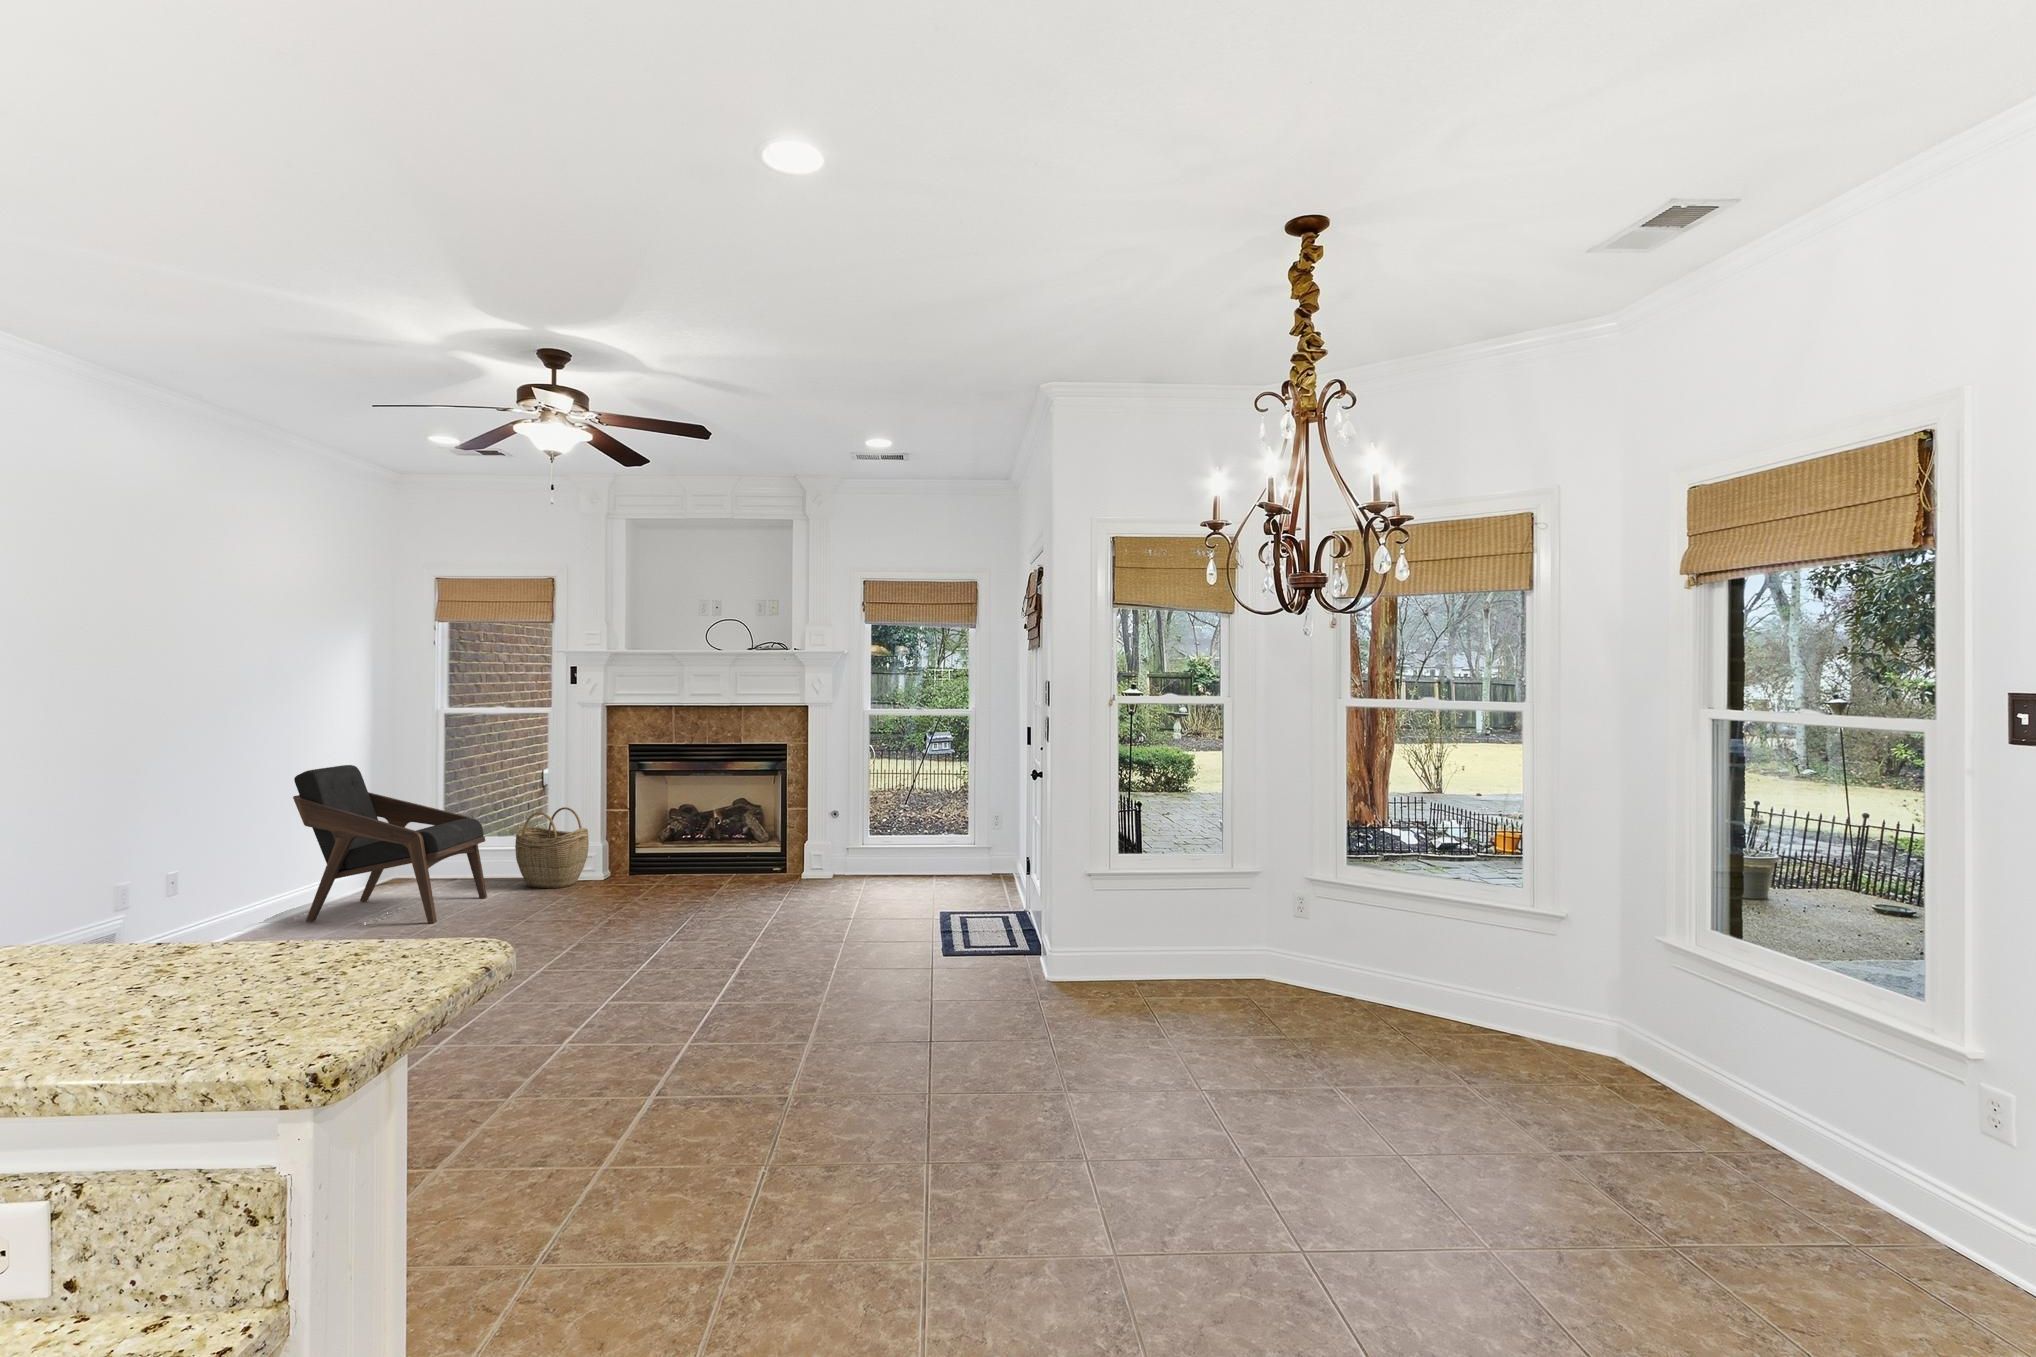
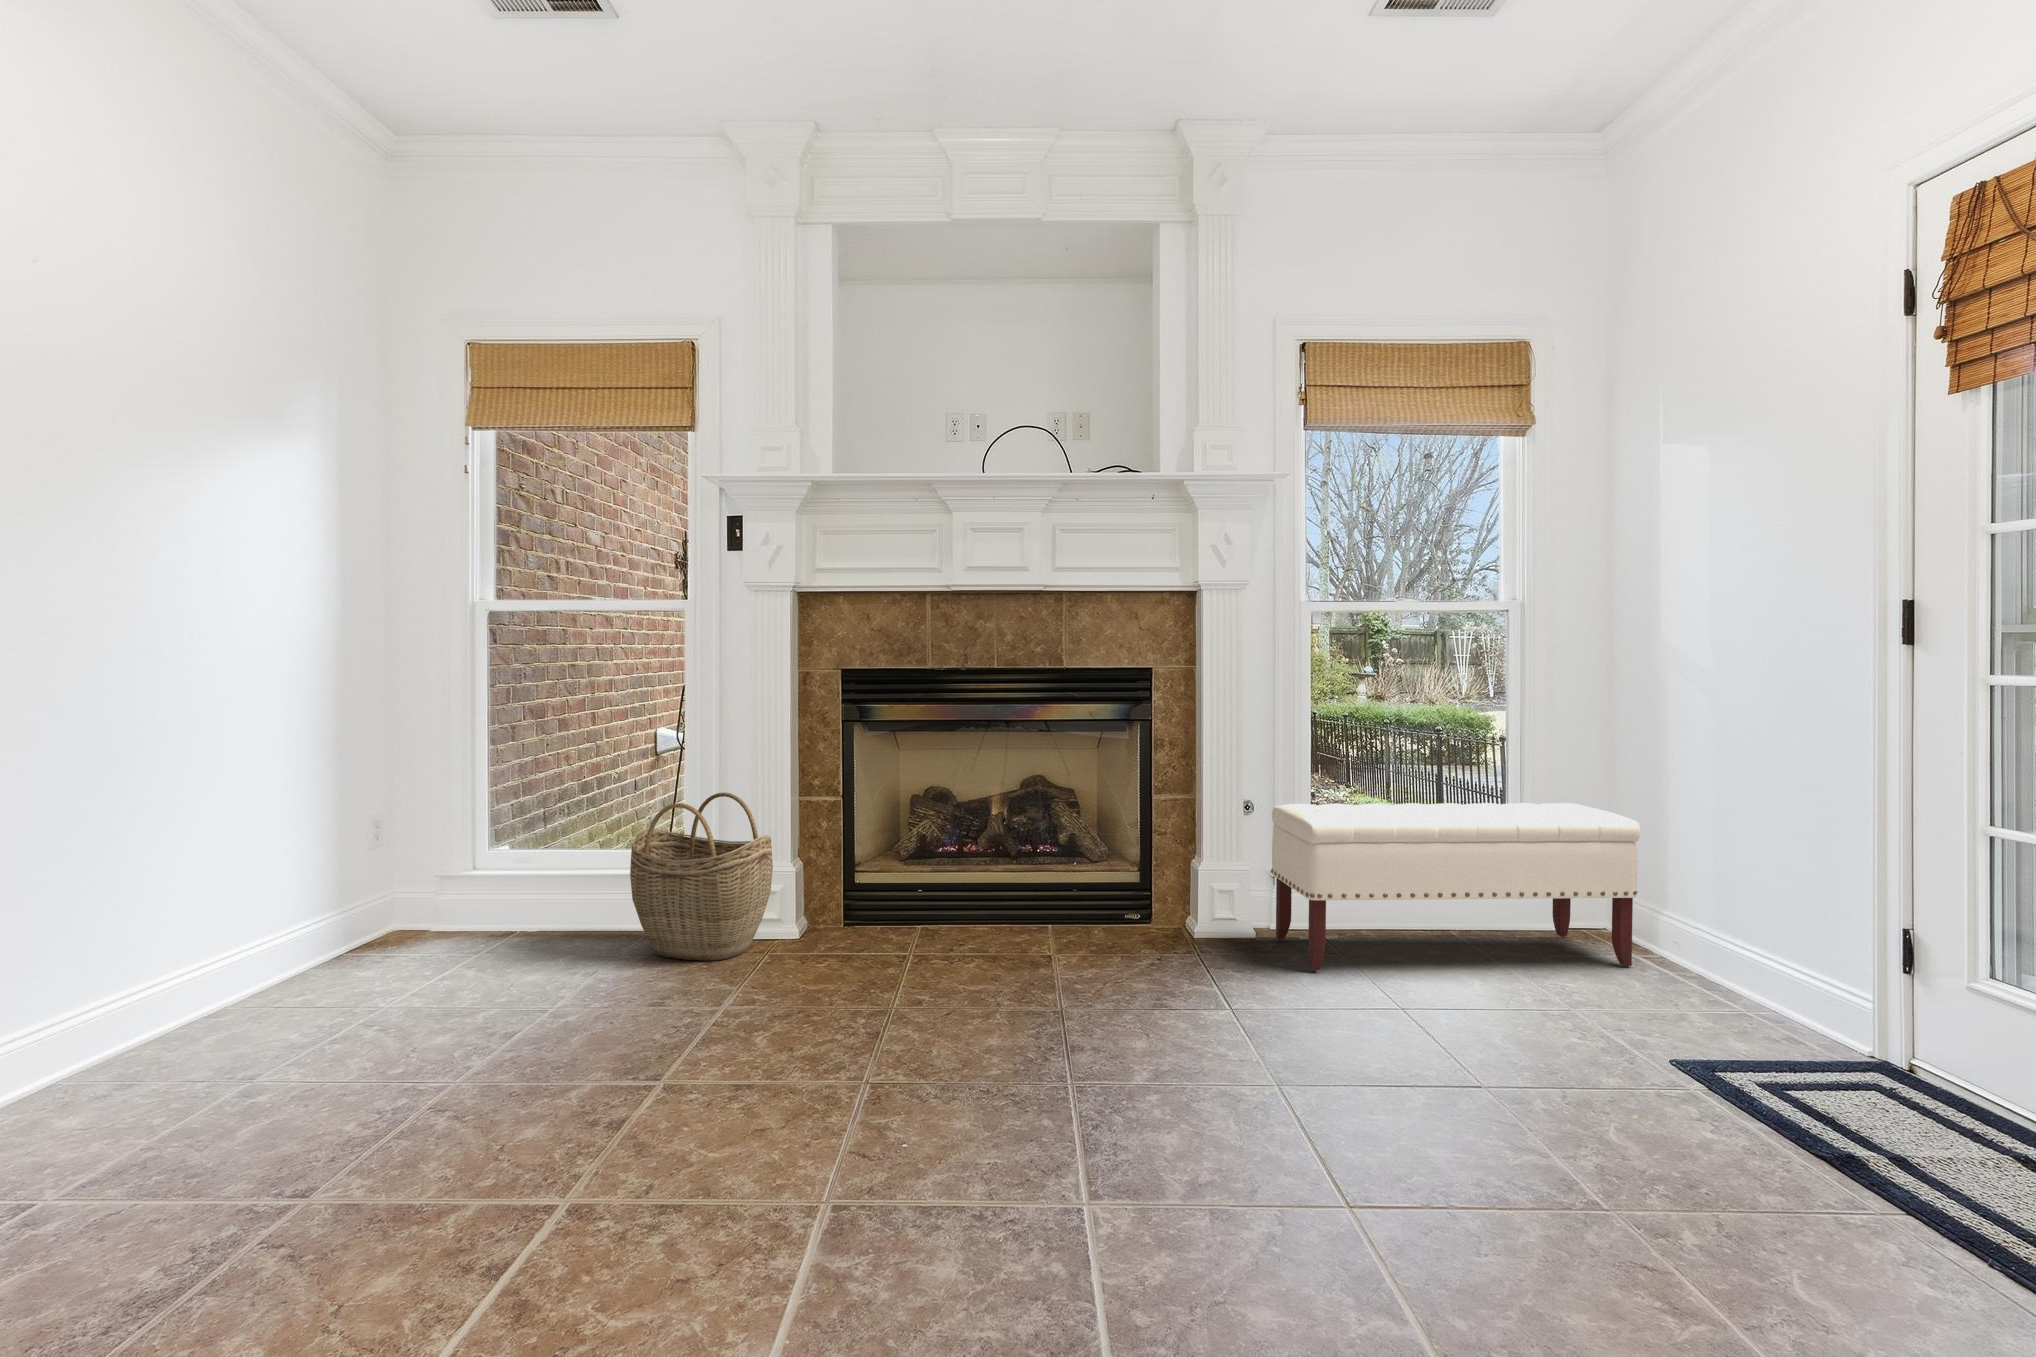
lounge chair: present [293,765,487,924] -> none [123,699,577,1085]
bench: none [836,810,995,888] -> present [1271,803,1640,971]

